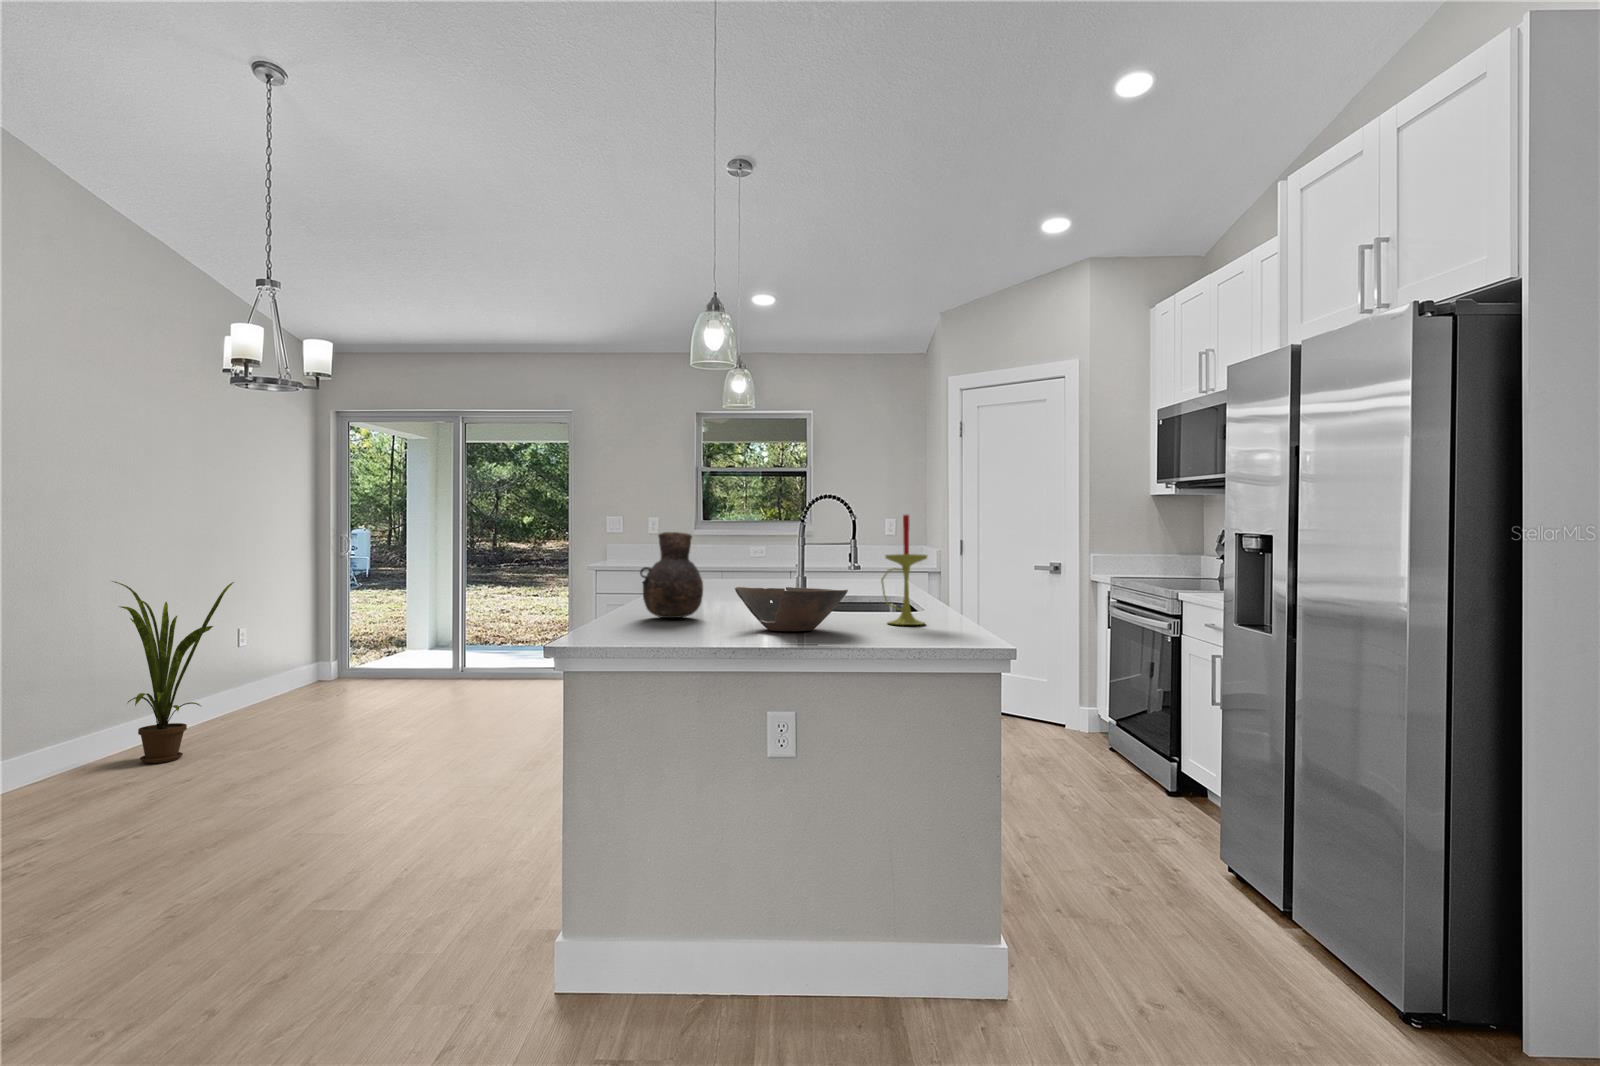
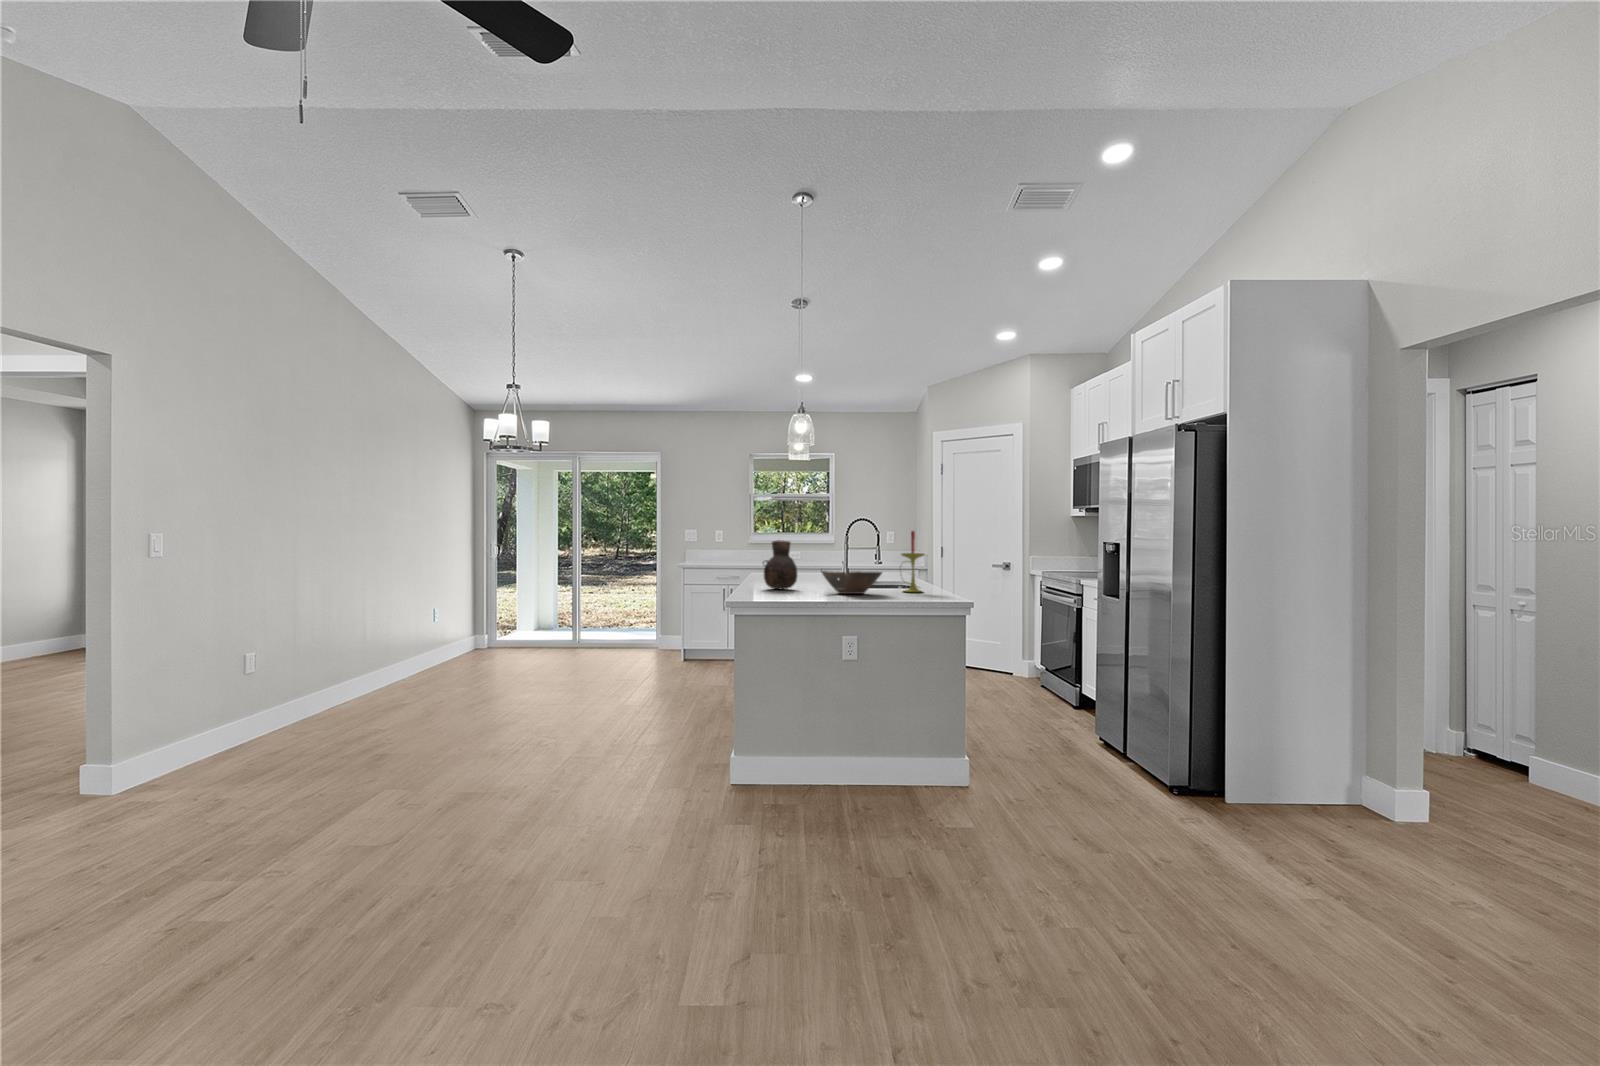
house plant: present [112,581,234,763] -> none [373,573,453,694]

